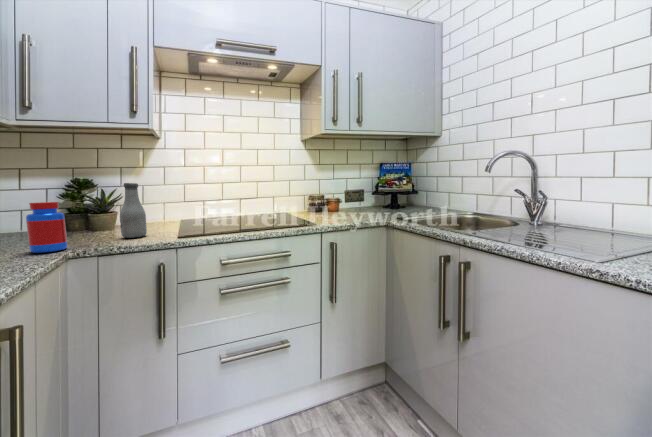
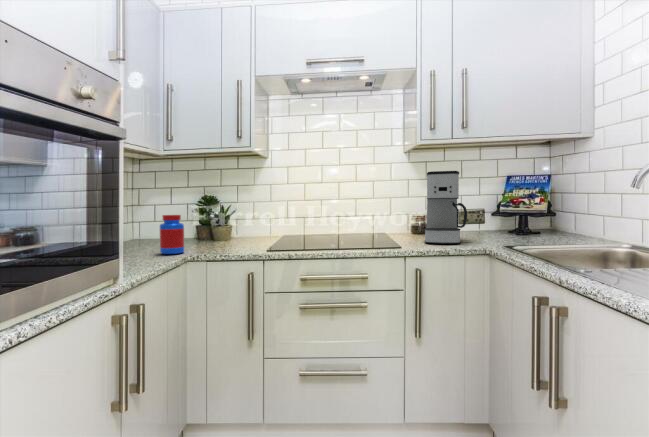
coffee maker: none [327,156,364,220] -> present [425,171,467,244]
bottle: present [120,183,147,238] -> none [224,200,244,248]

